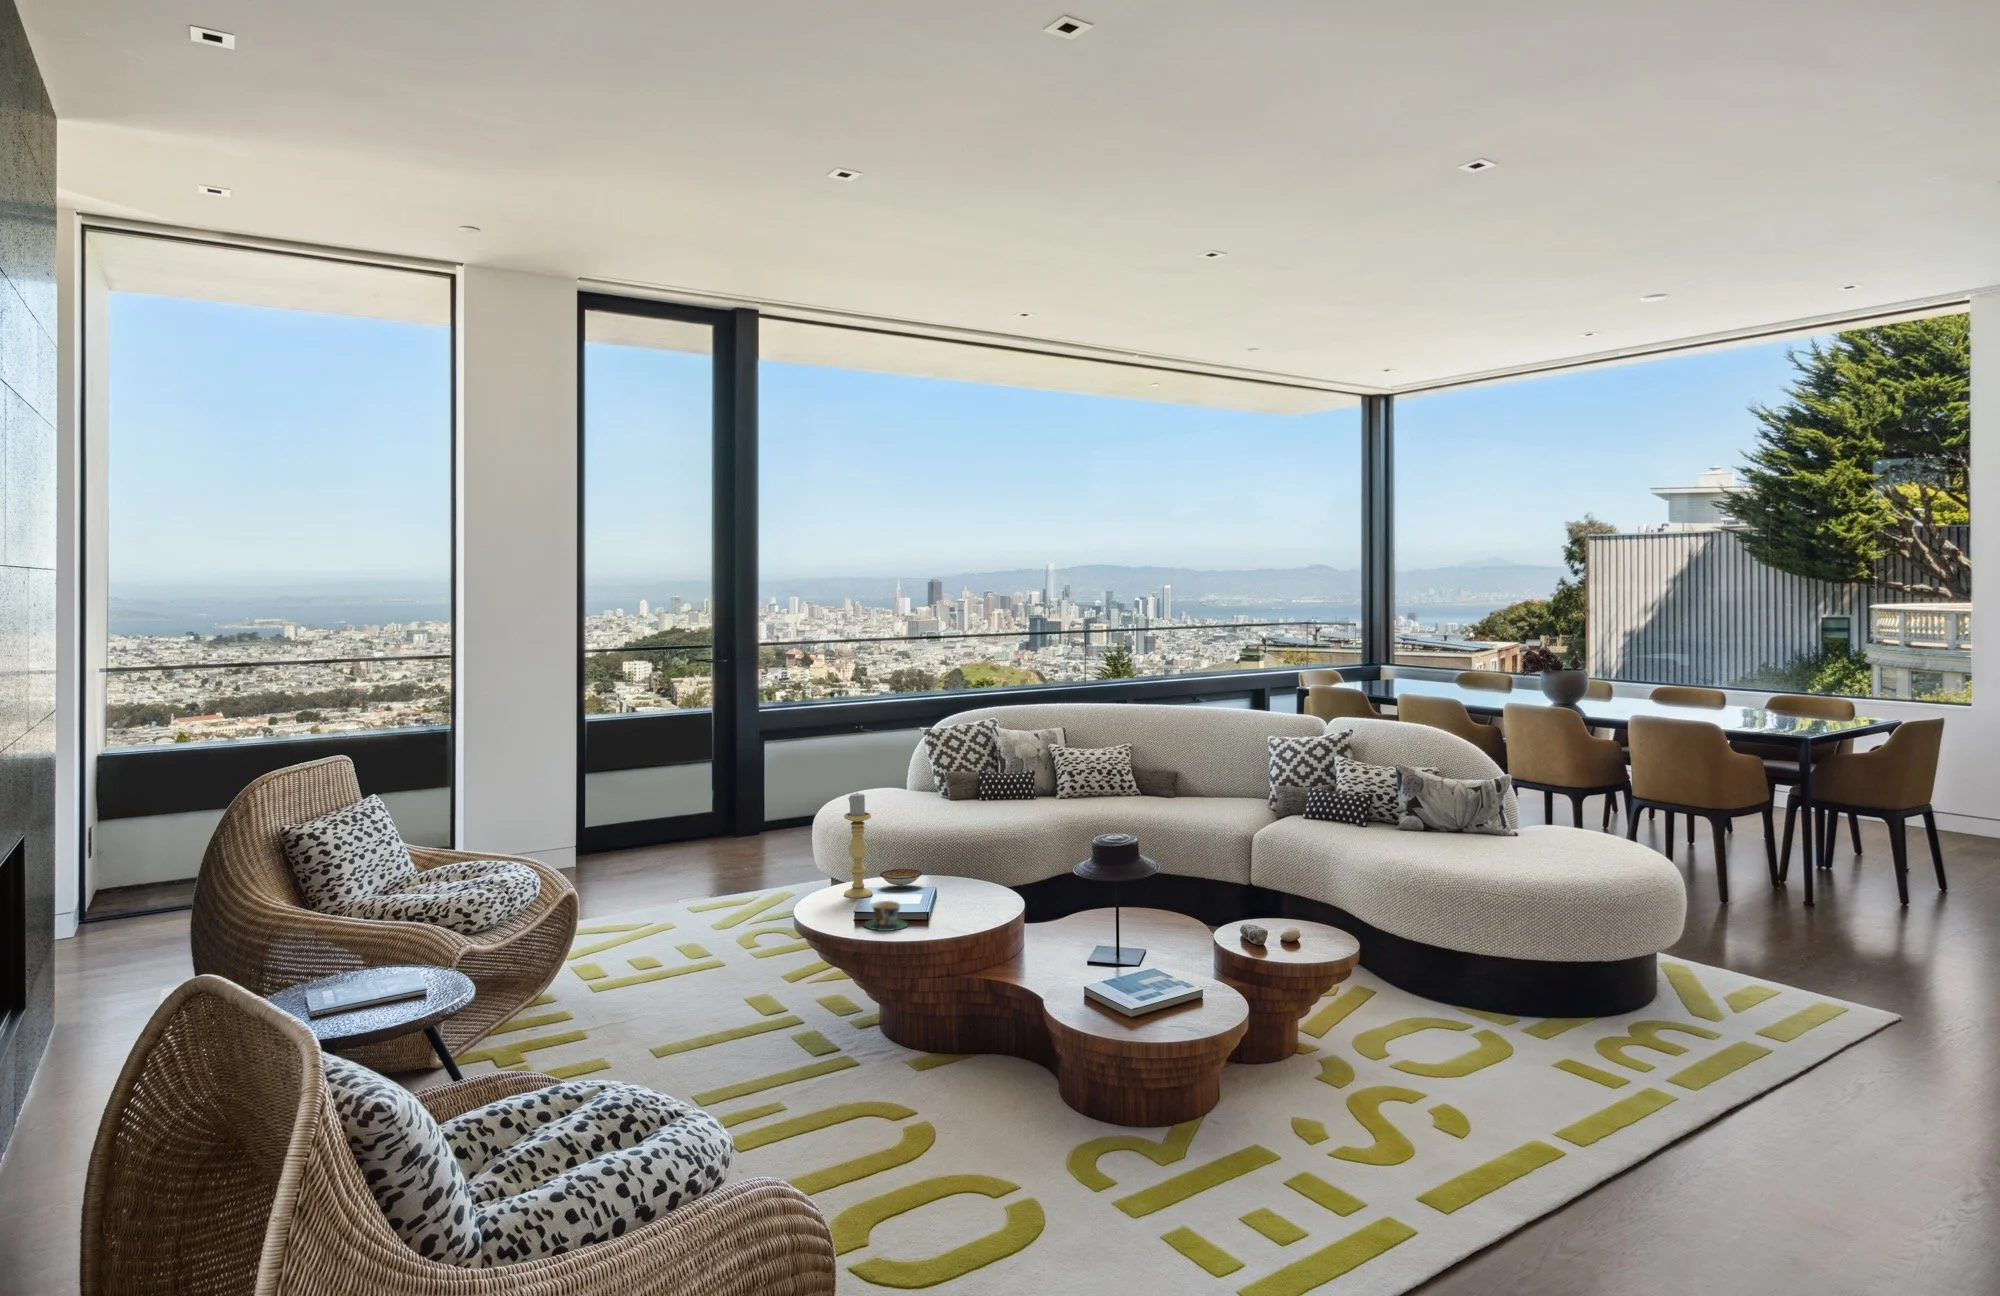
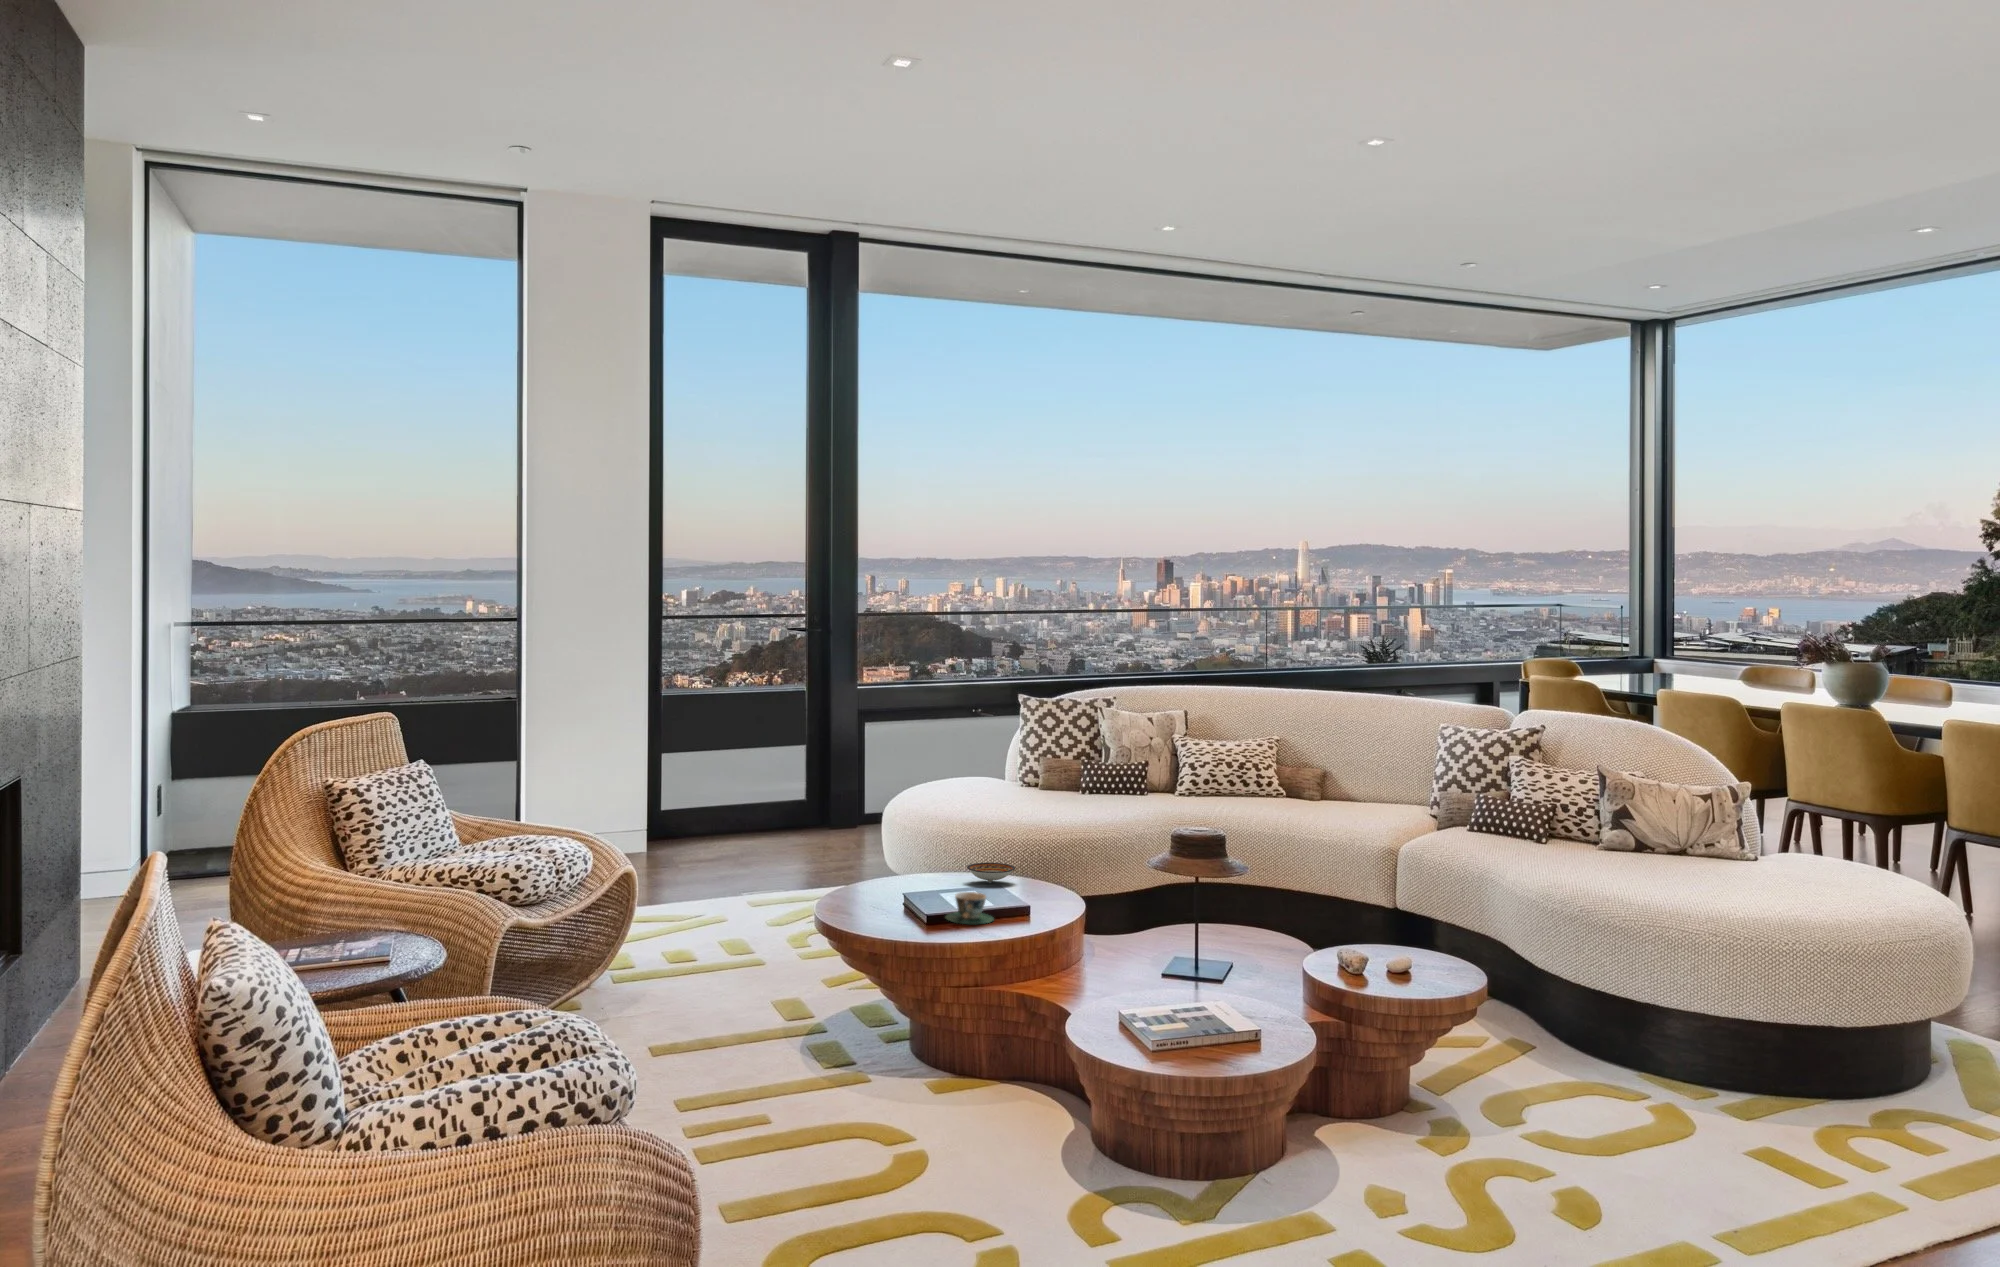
candle holder: present [844,793,872,898] -> none [926,771,958,891]

